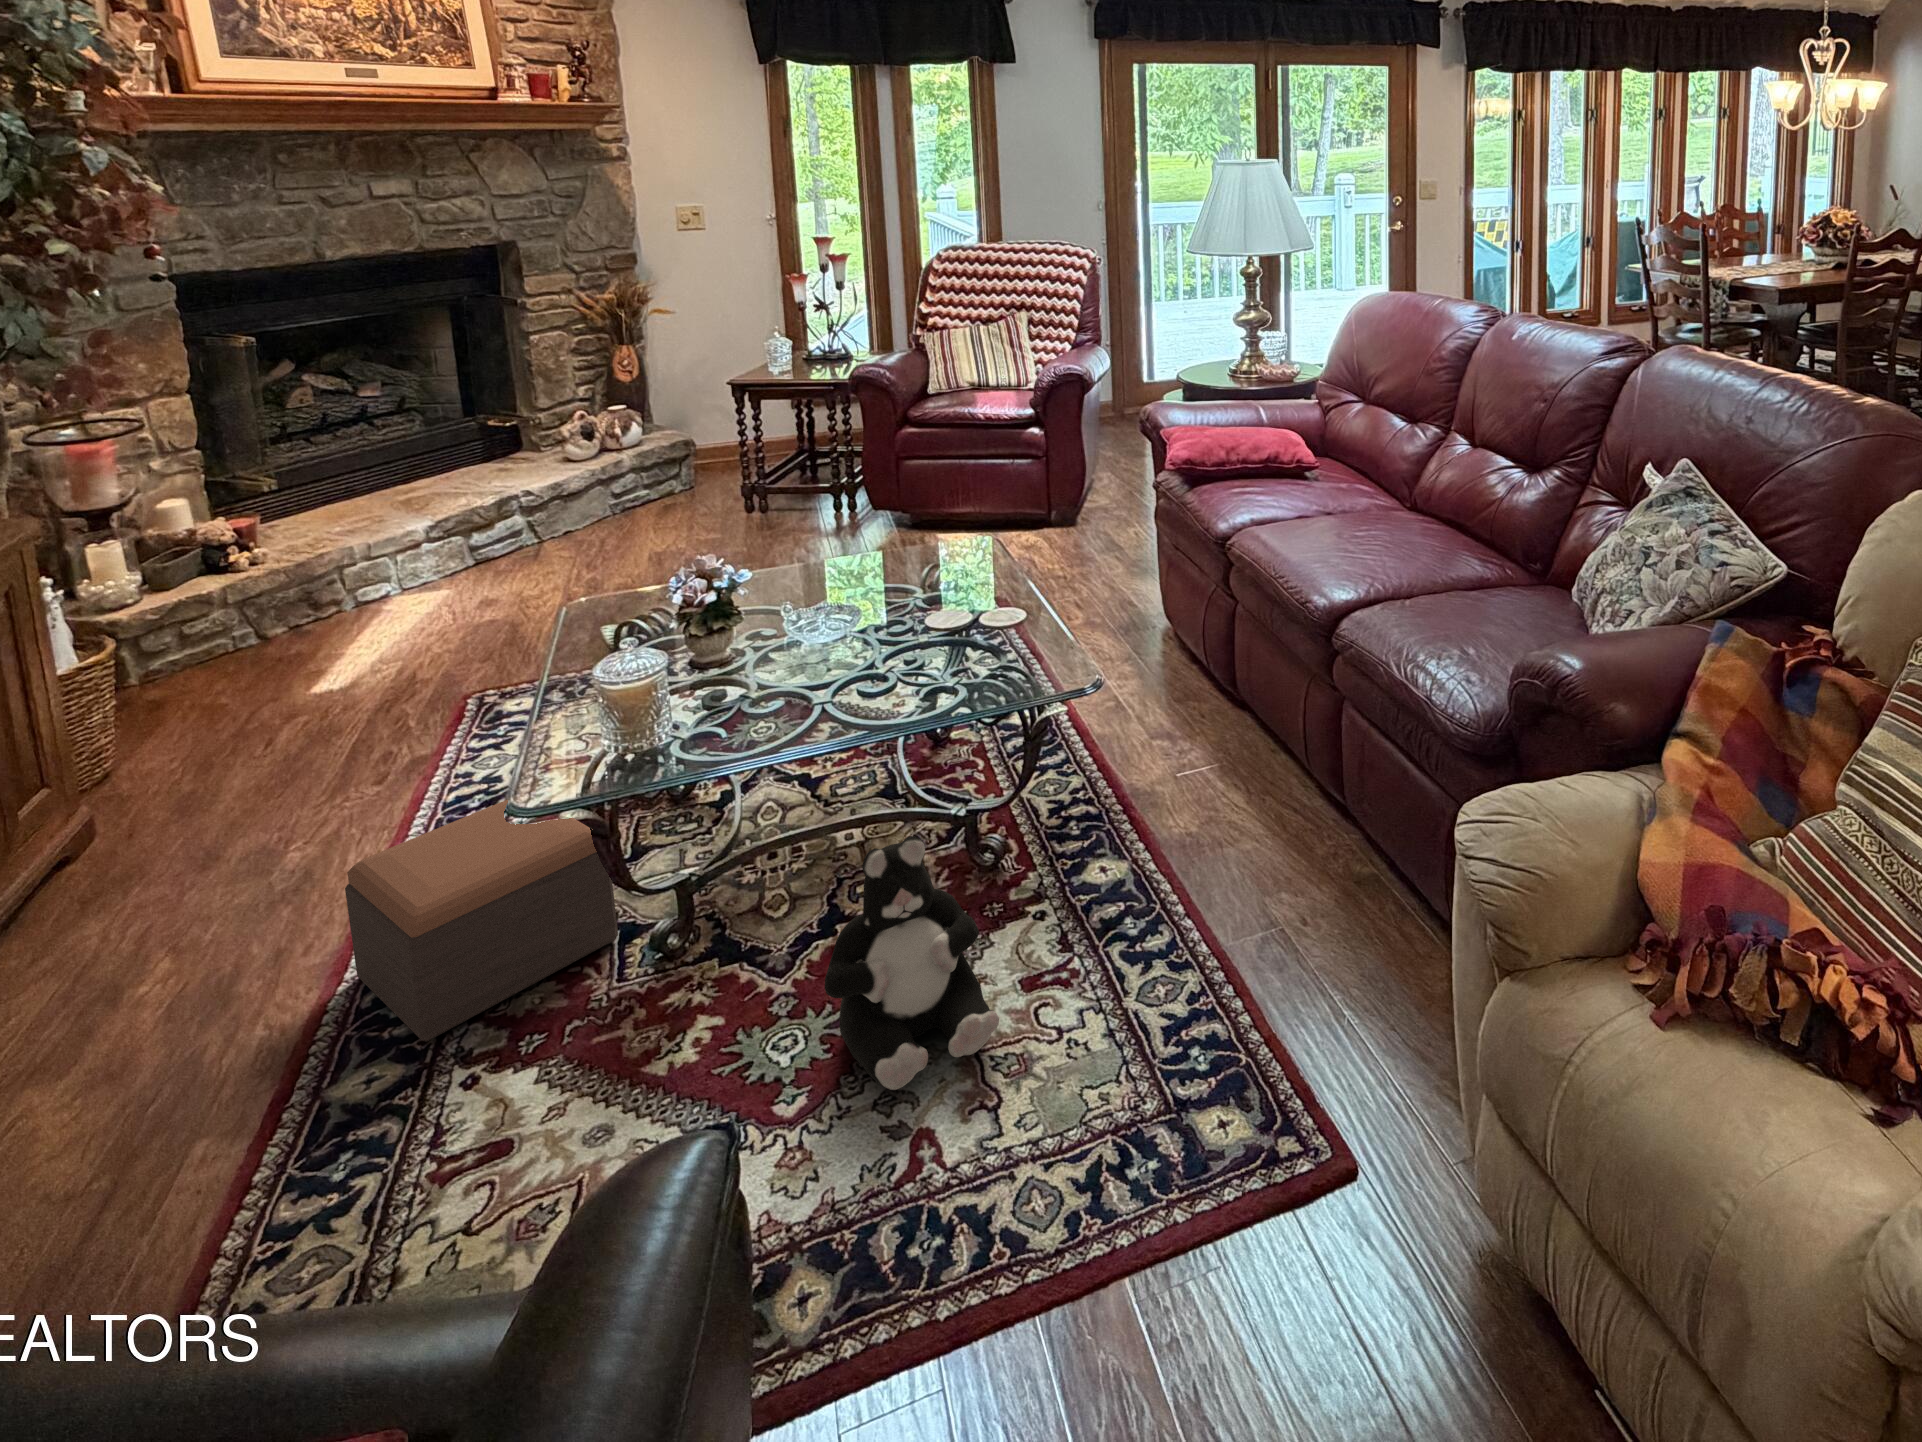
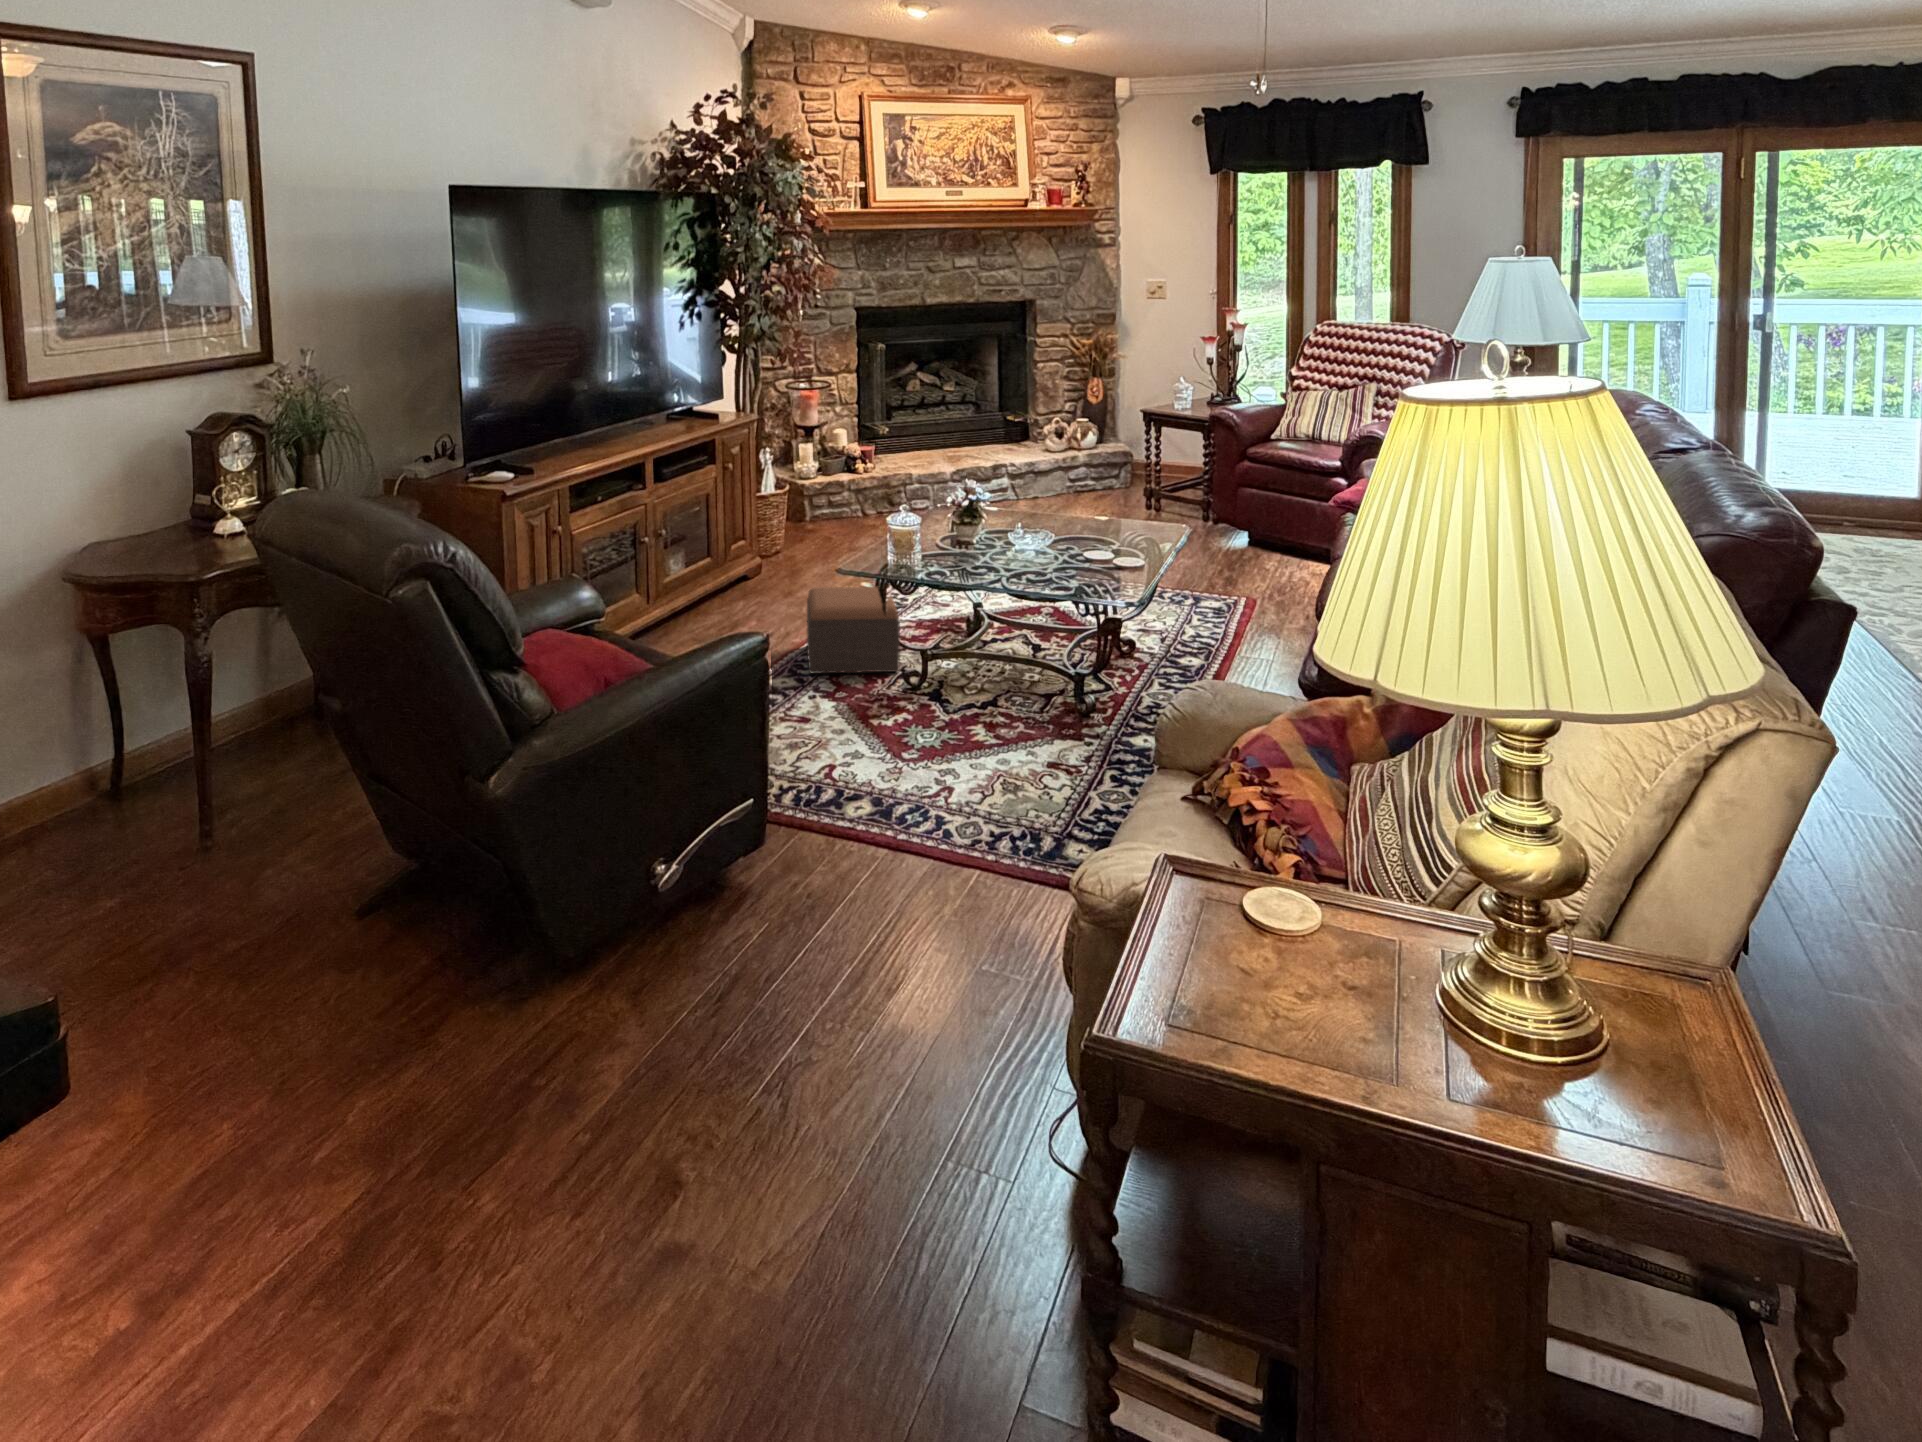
plush toy: present [825,836,999,1090] -> none [939,643,1026,771]

